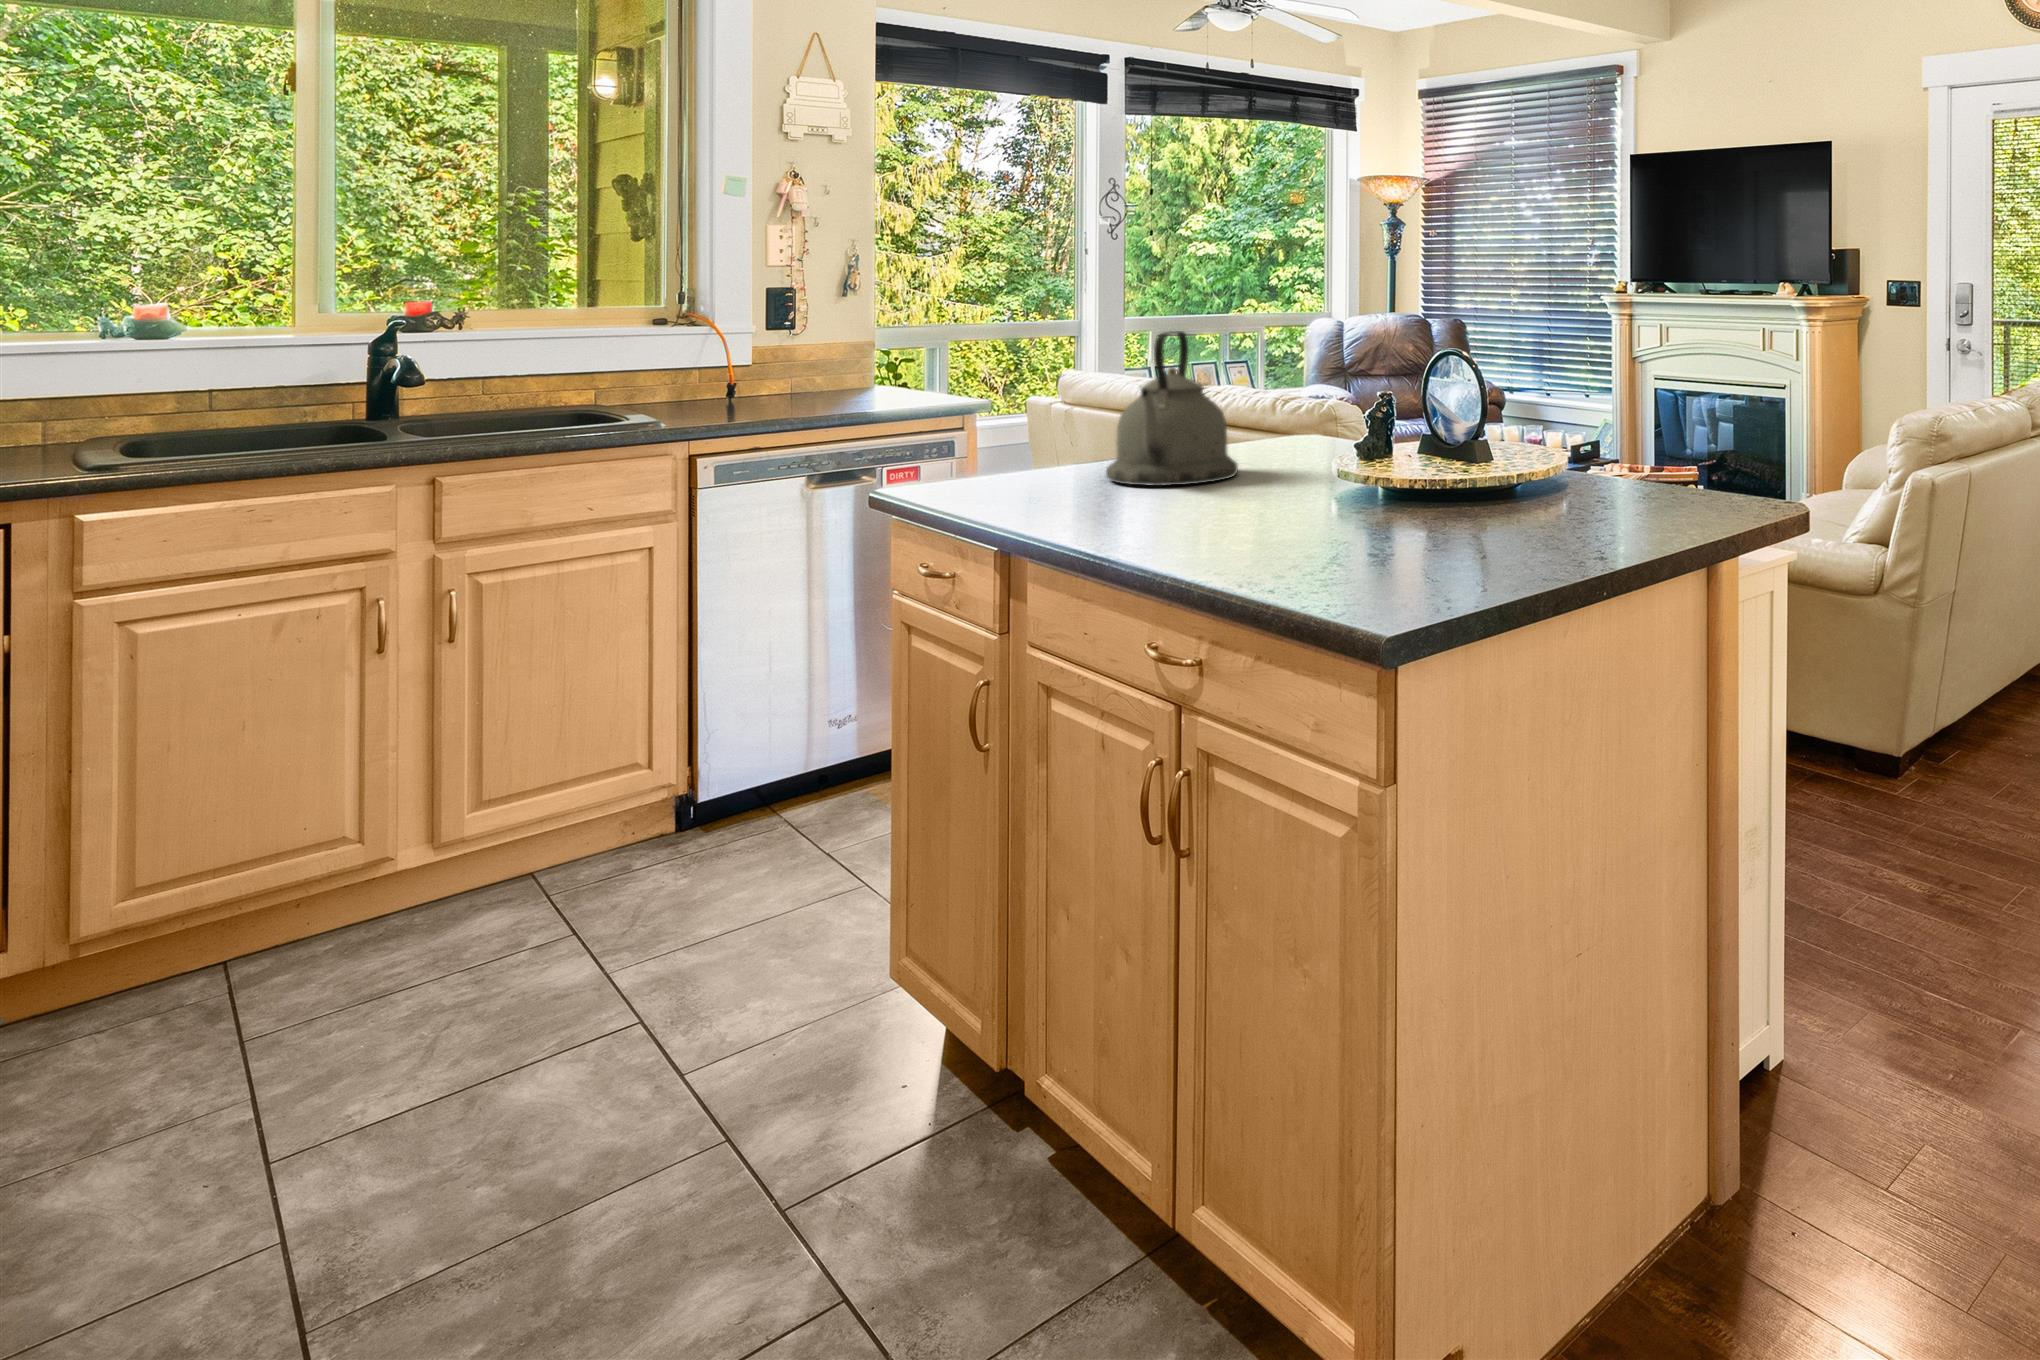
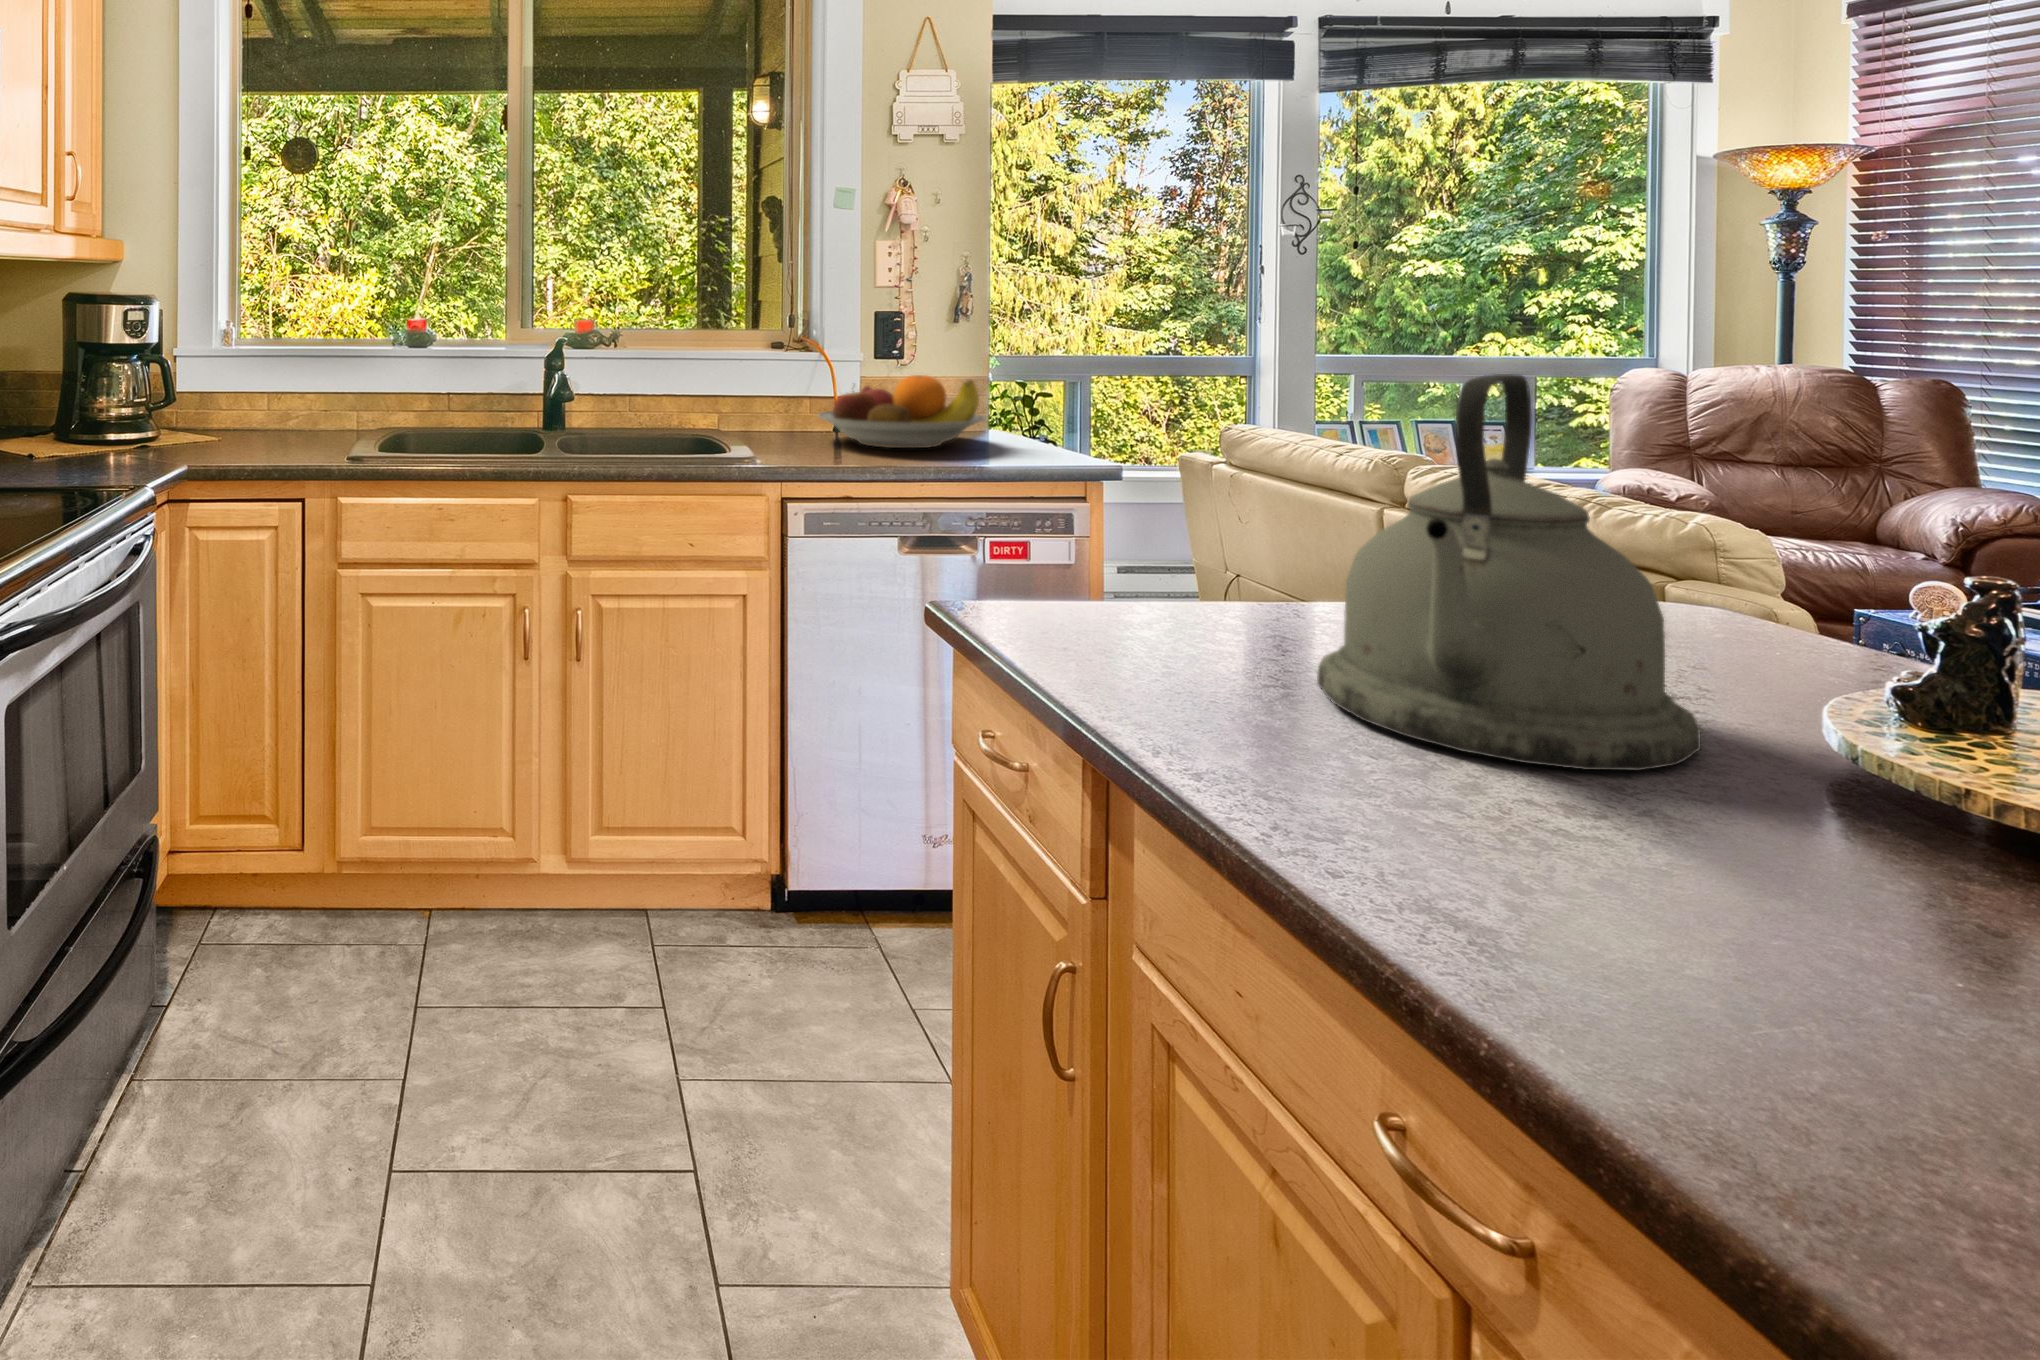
fruit bowl: none [717,346,877,408] -> present [818,375,985,448]

